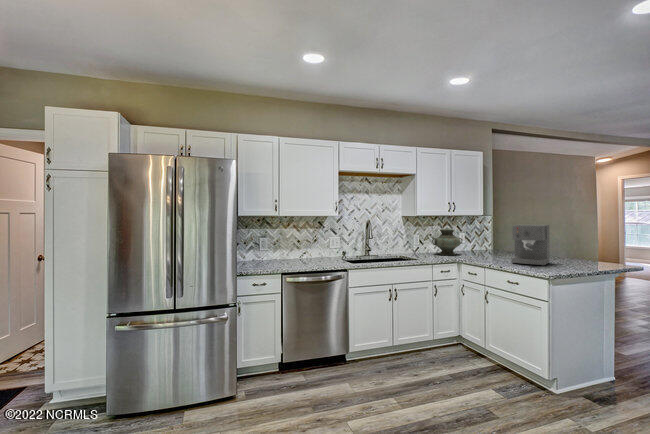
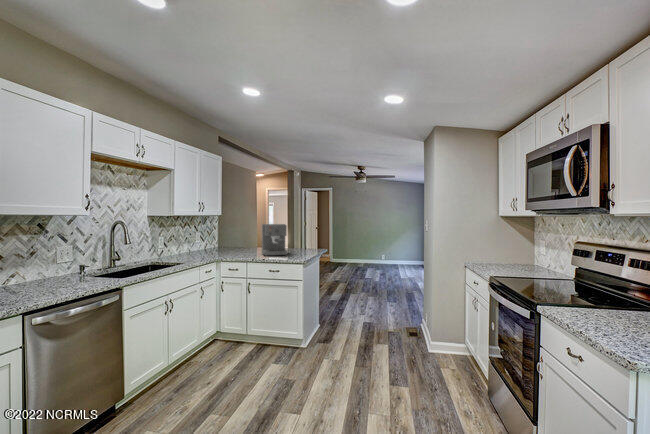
vase: present [432,228,462,255] -> none [180,229,207,256]

